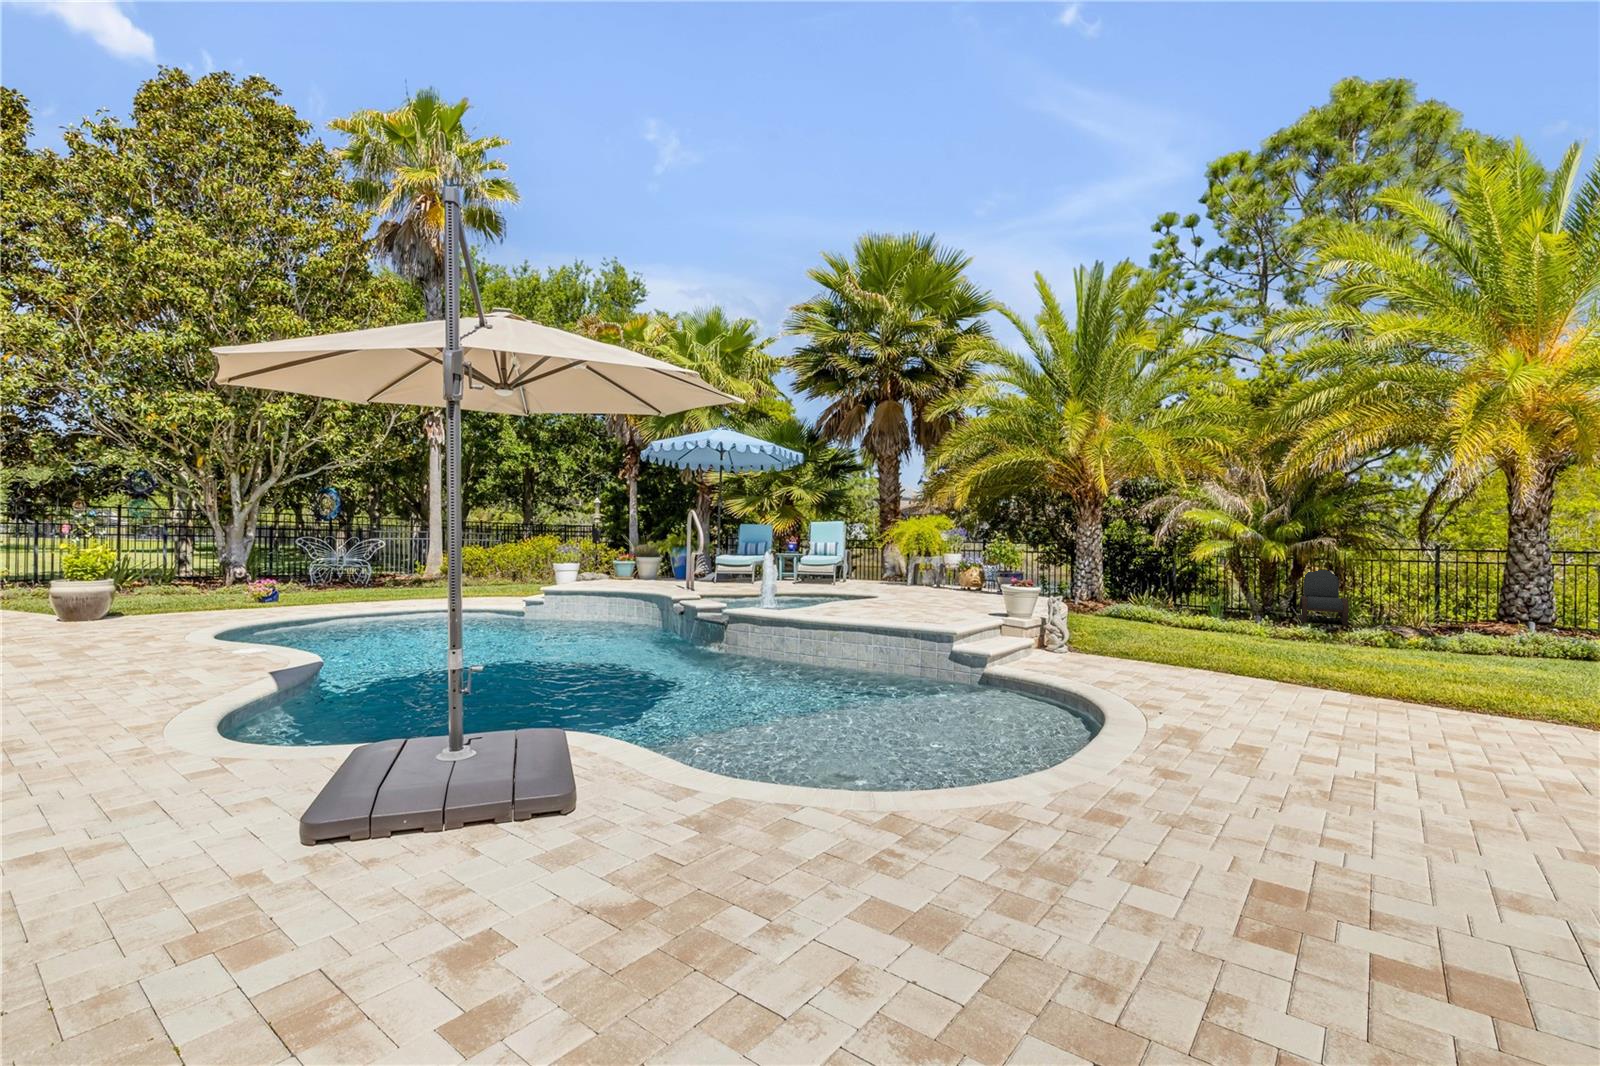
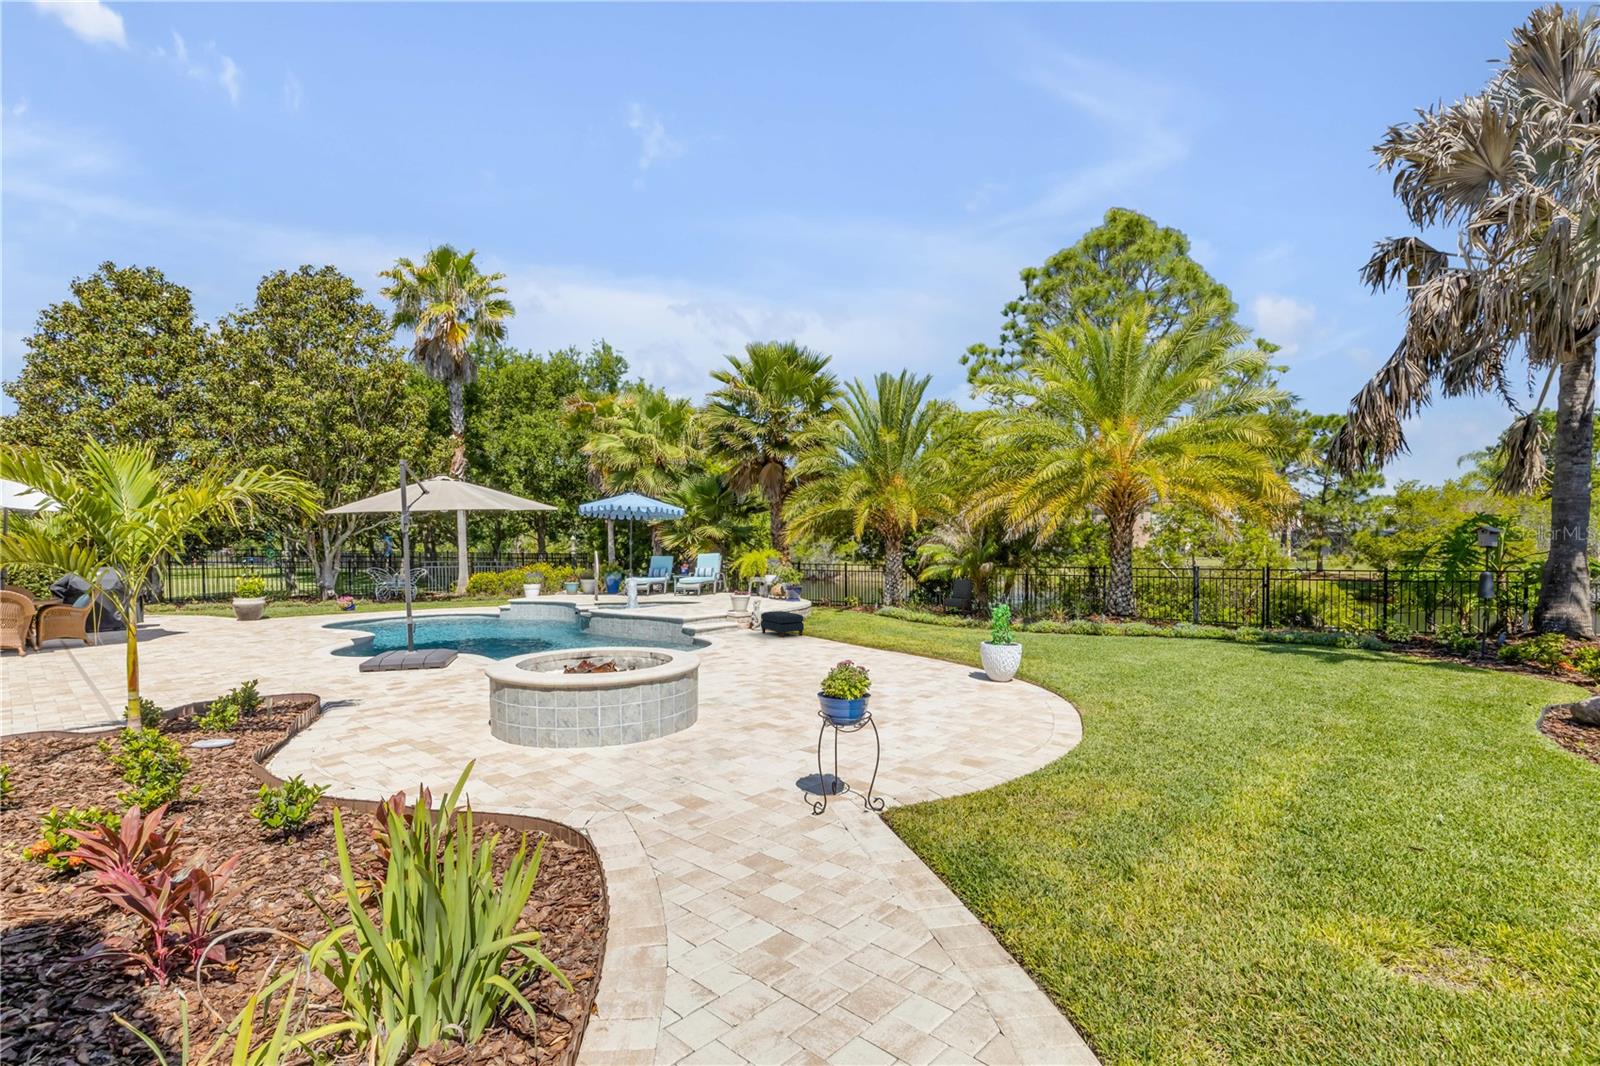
ottoman: none [1130,621,1242,678] -> present [761,611,804,637]

